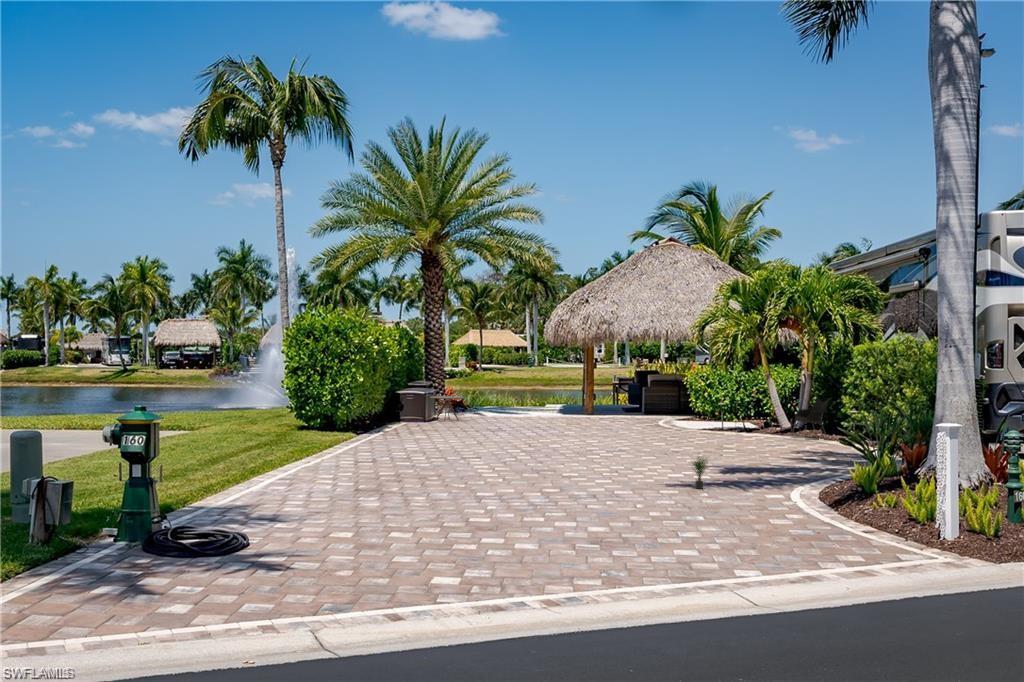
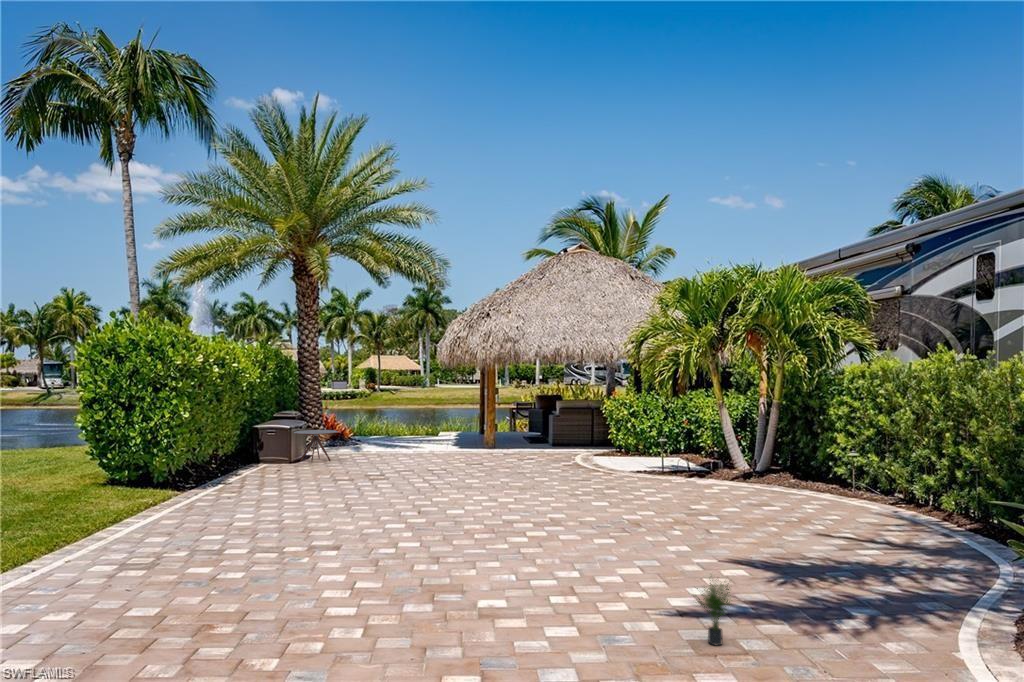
chair: present [795,399,828,439] -> none [750,433,797,488]

